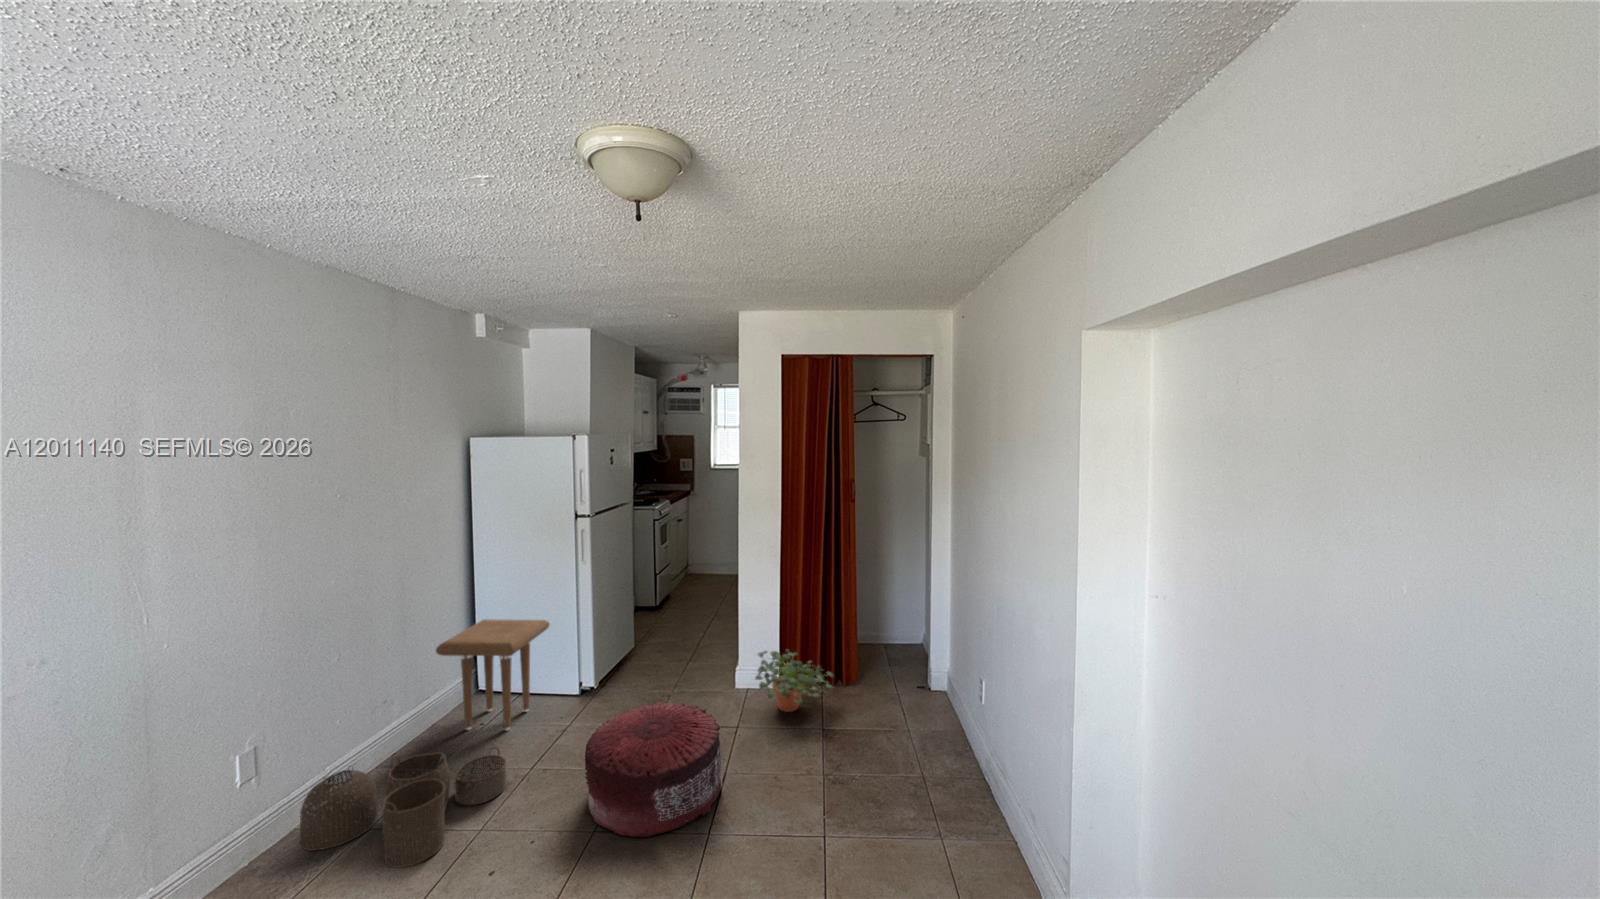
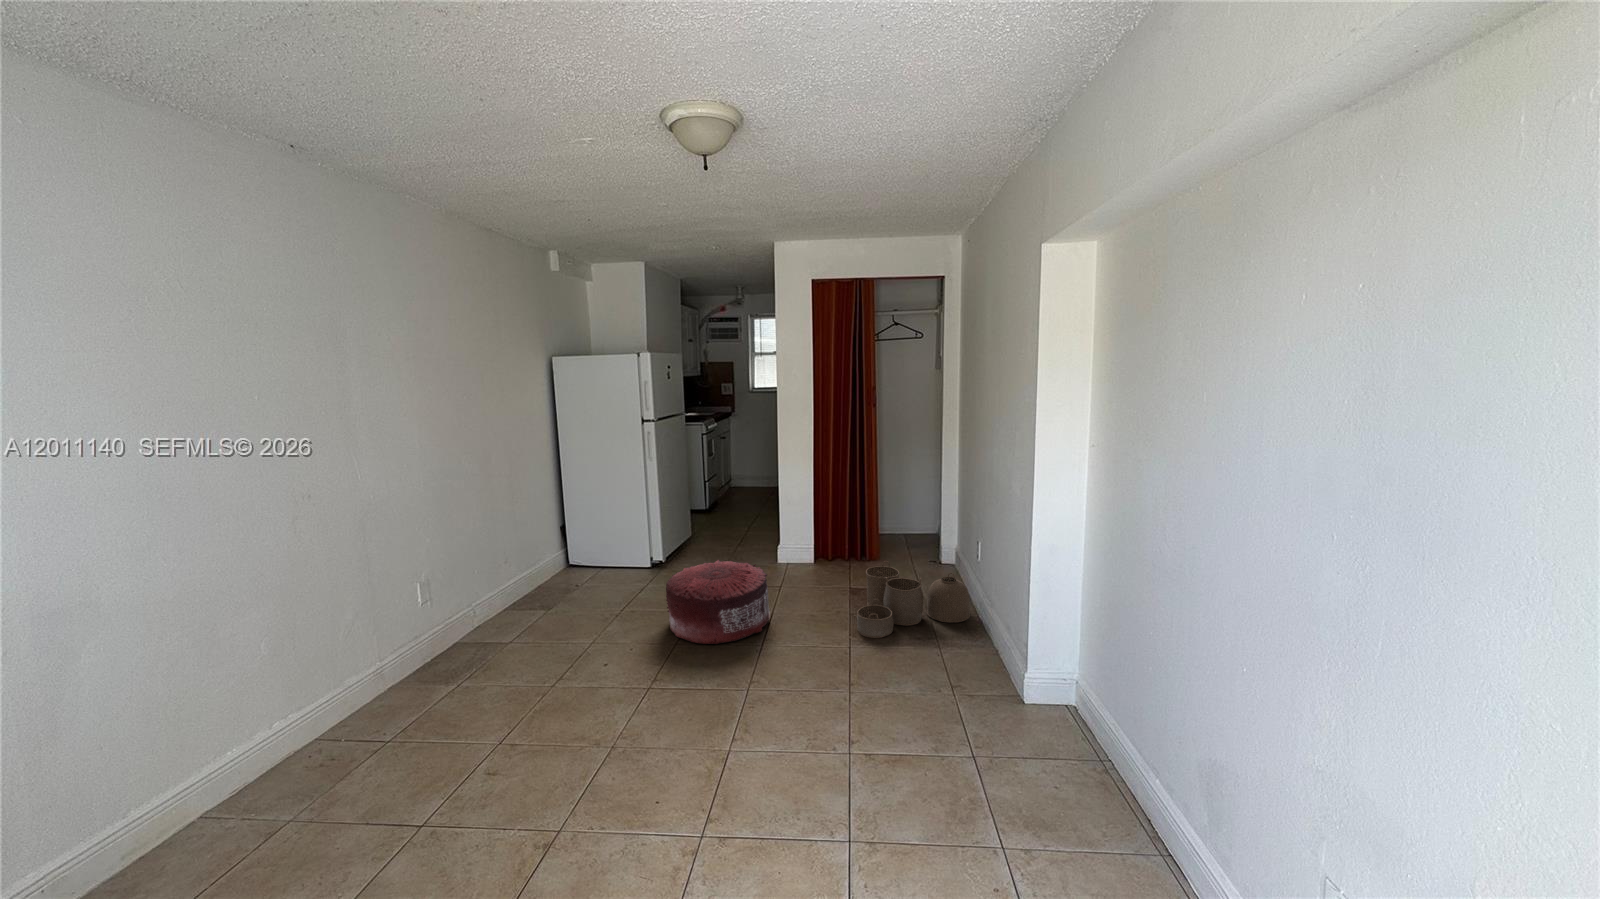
side table: present [436,619,549,731] -> none [542,505,626,588]
potted plant: present [755,650,833,712] -> none [793,531,859,578]
woven basket: present [299,748,506,868] -> present [857,561,970,638]

